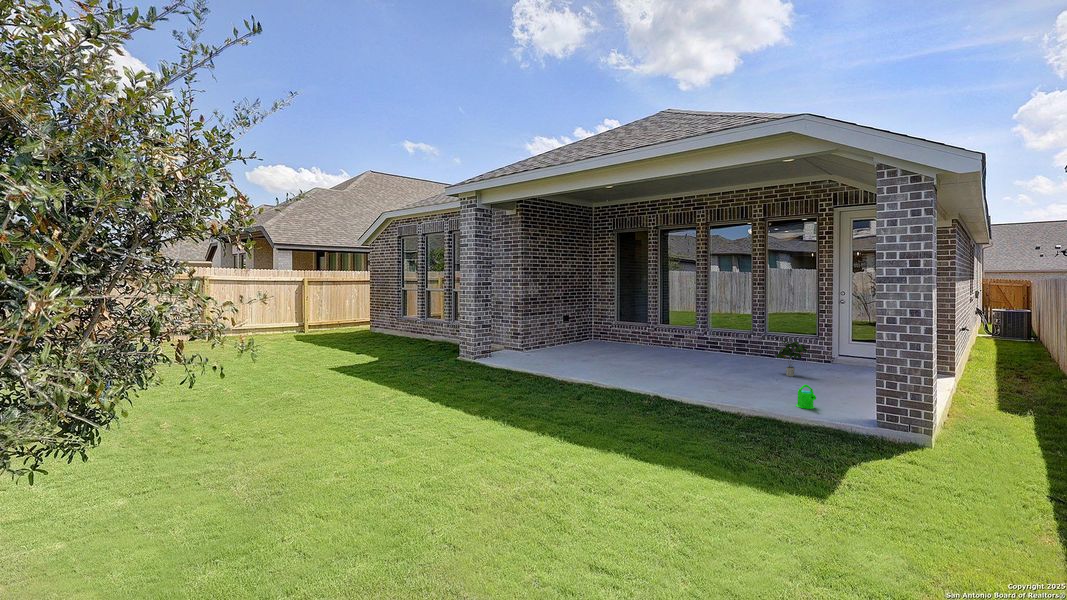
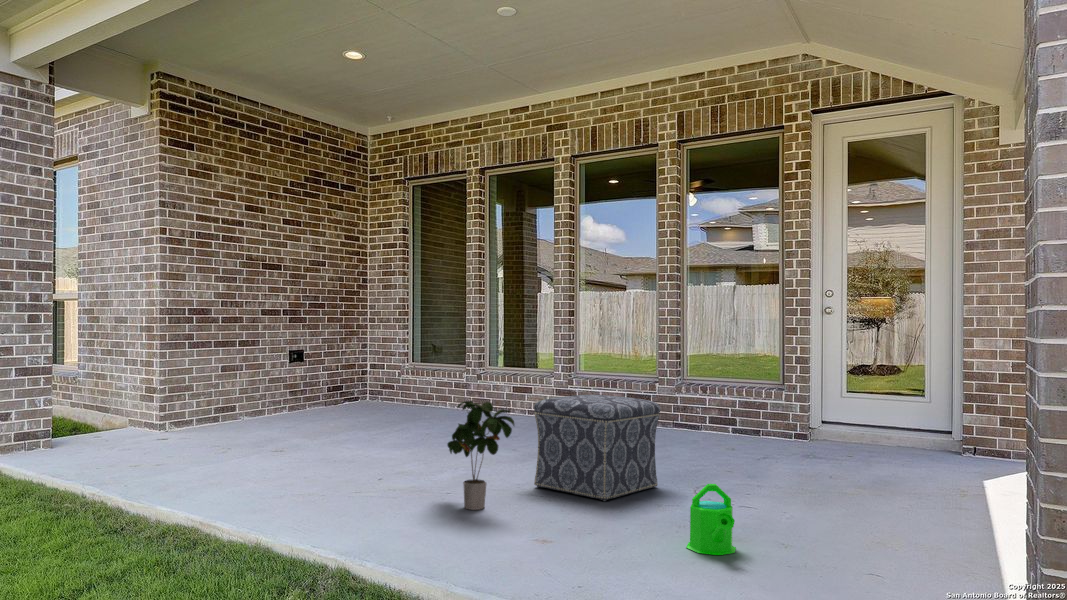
potted plant: present [775,341,808,376] -> present [447,401,514,510]
ottoman: none [720,347,773,390] -> present [534,395,660,501]

